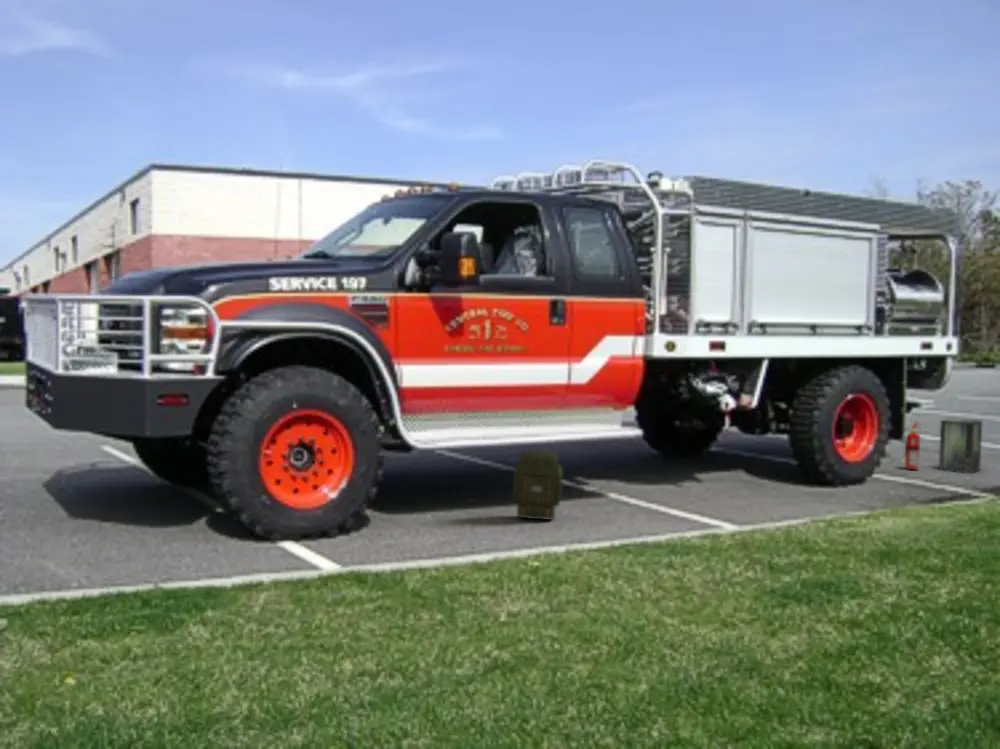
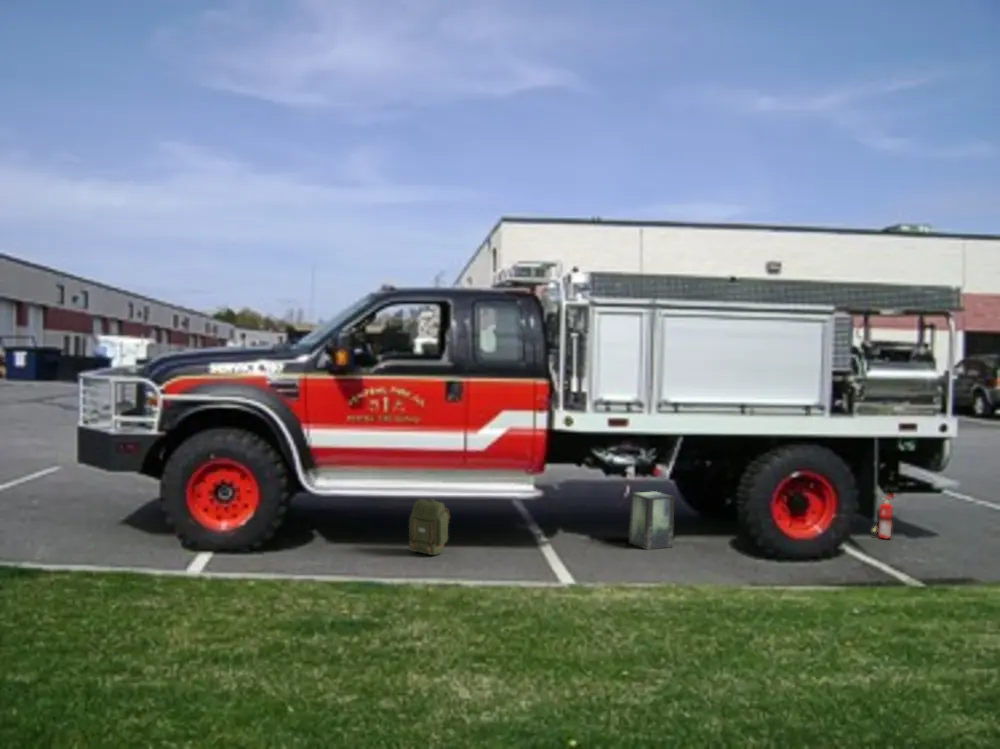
storage box: present [939,419,982,474] -> present [629,491,675,550]

